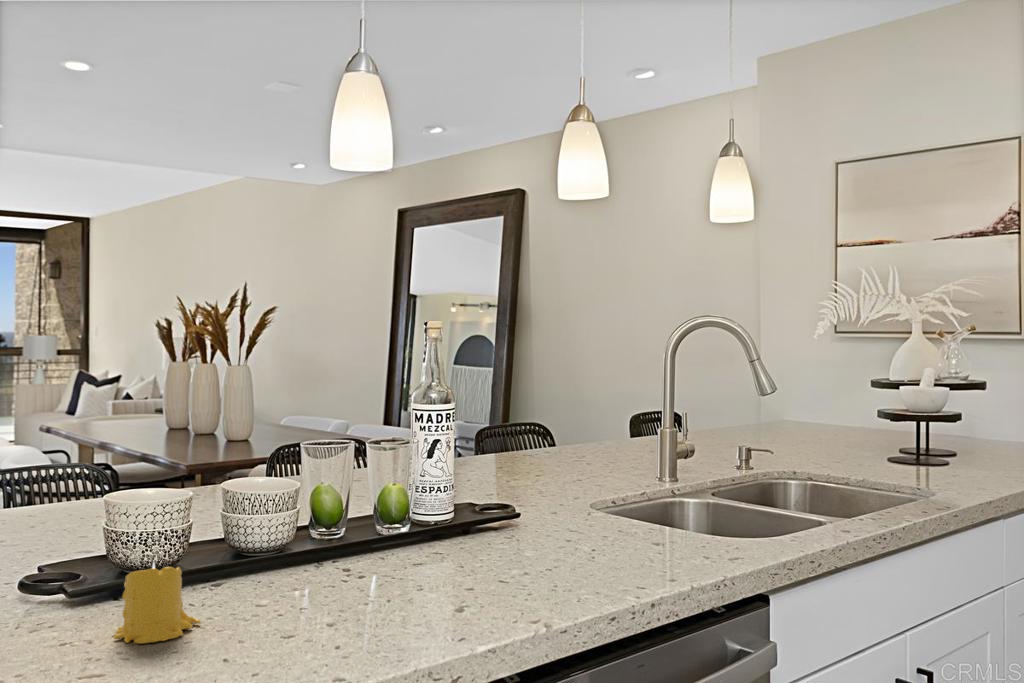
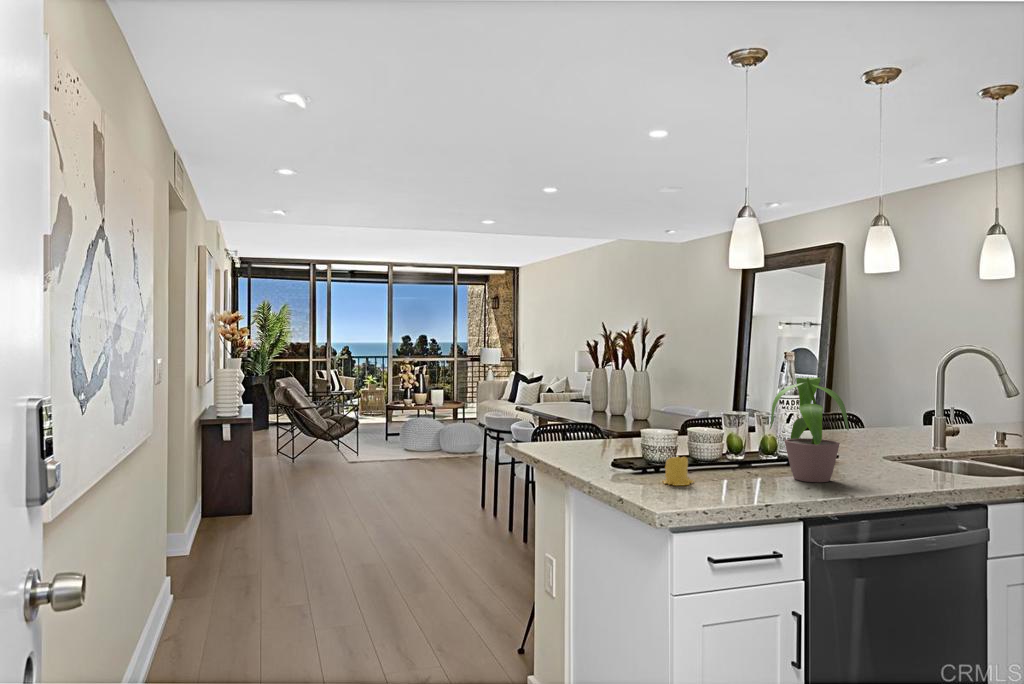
potted plant: none [369,366,553,591] -> present [770,377,849,482]

